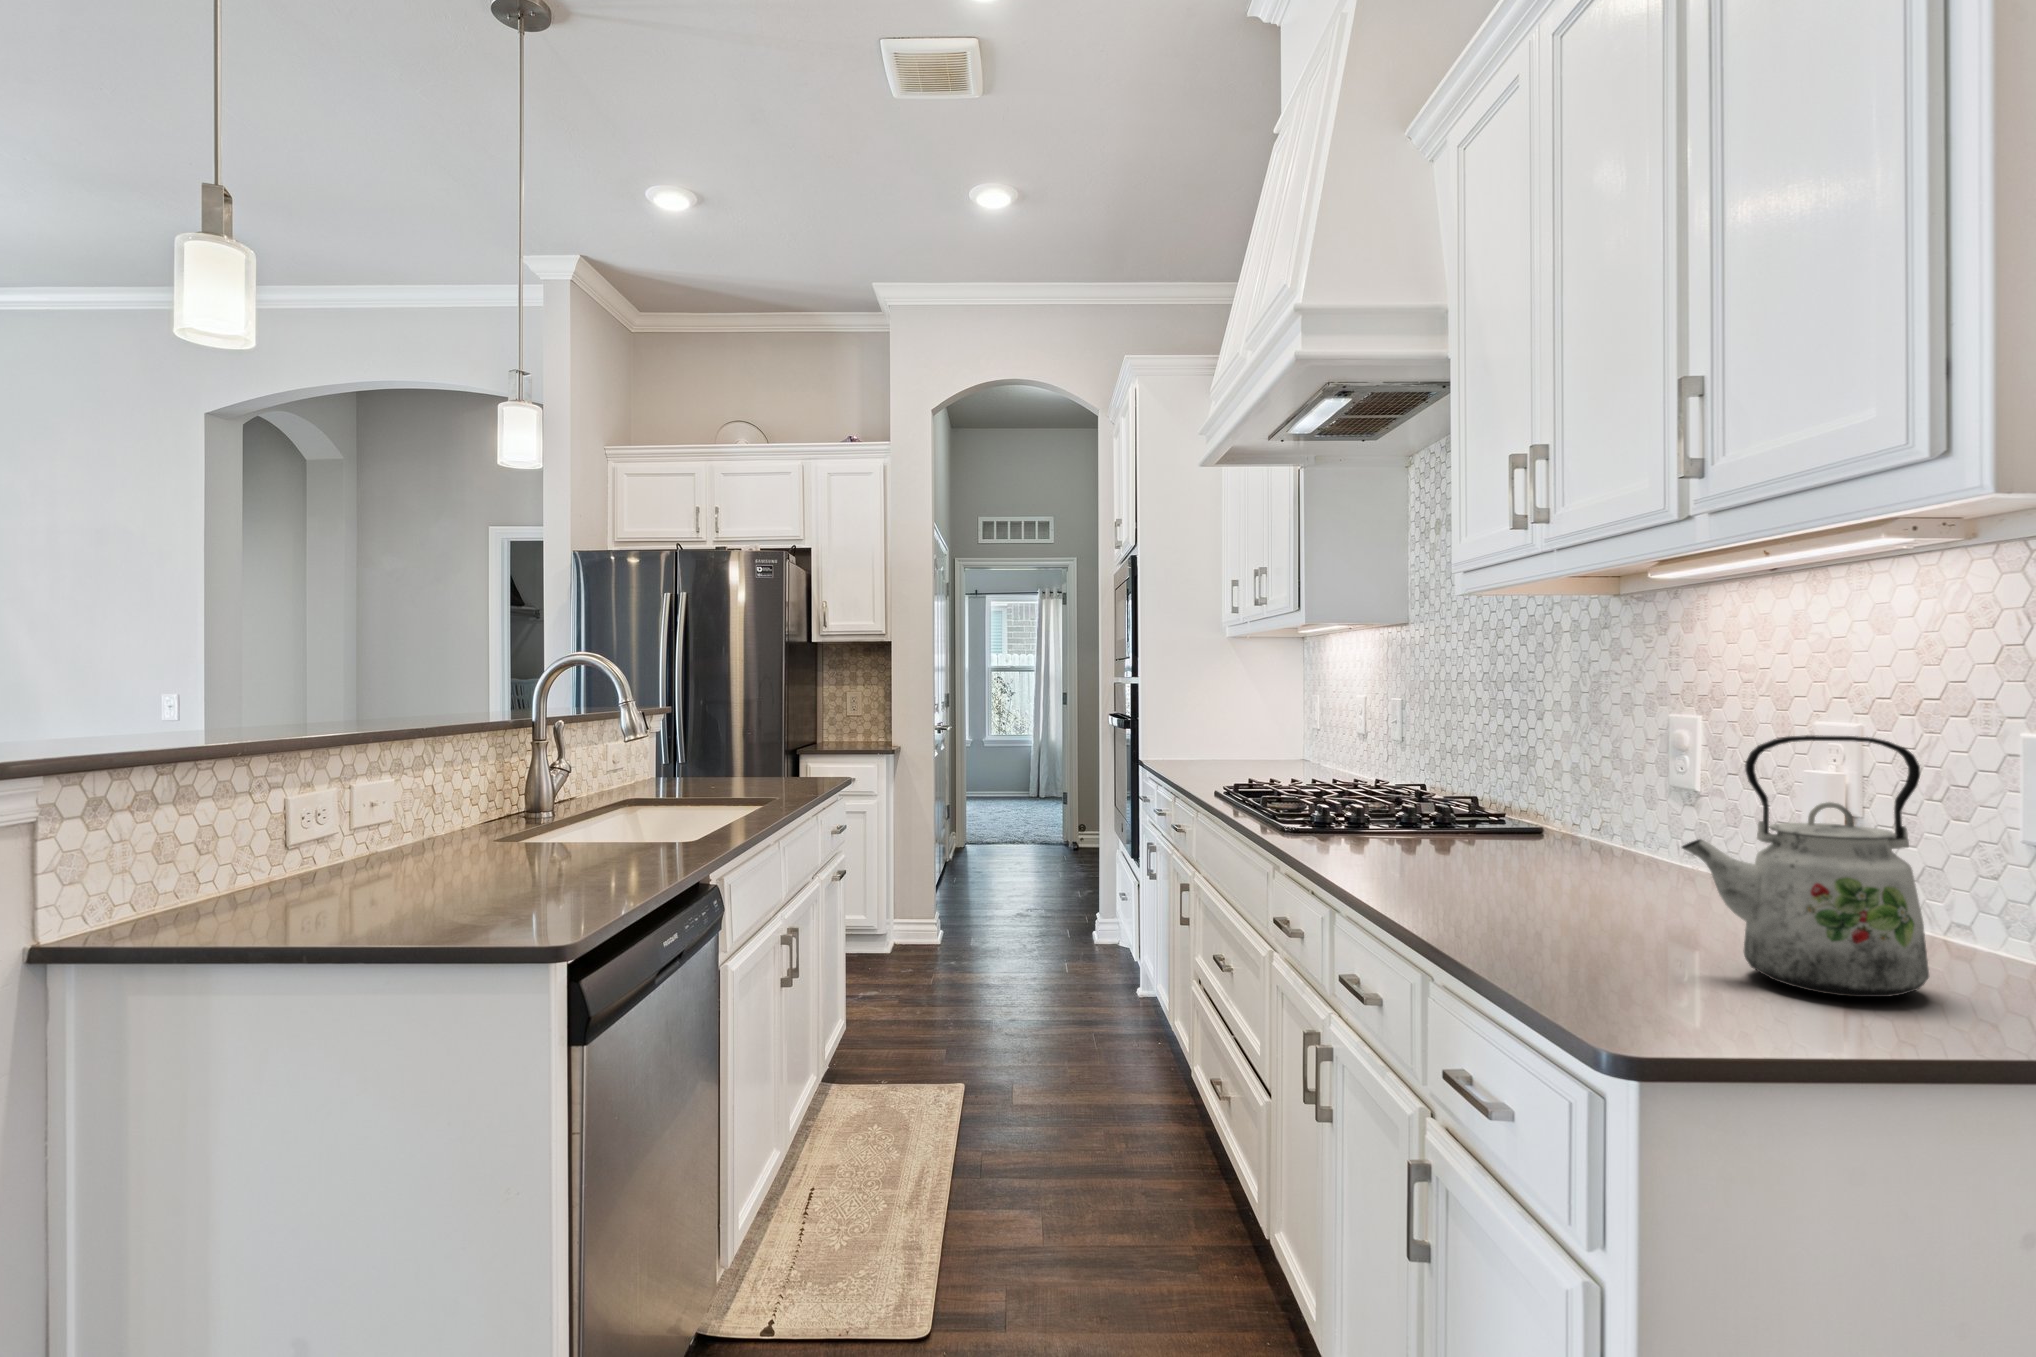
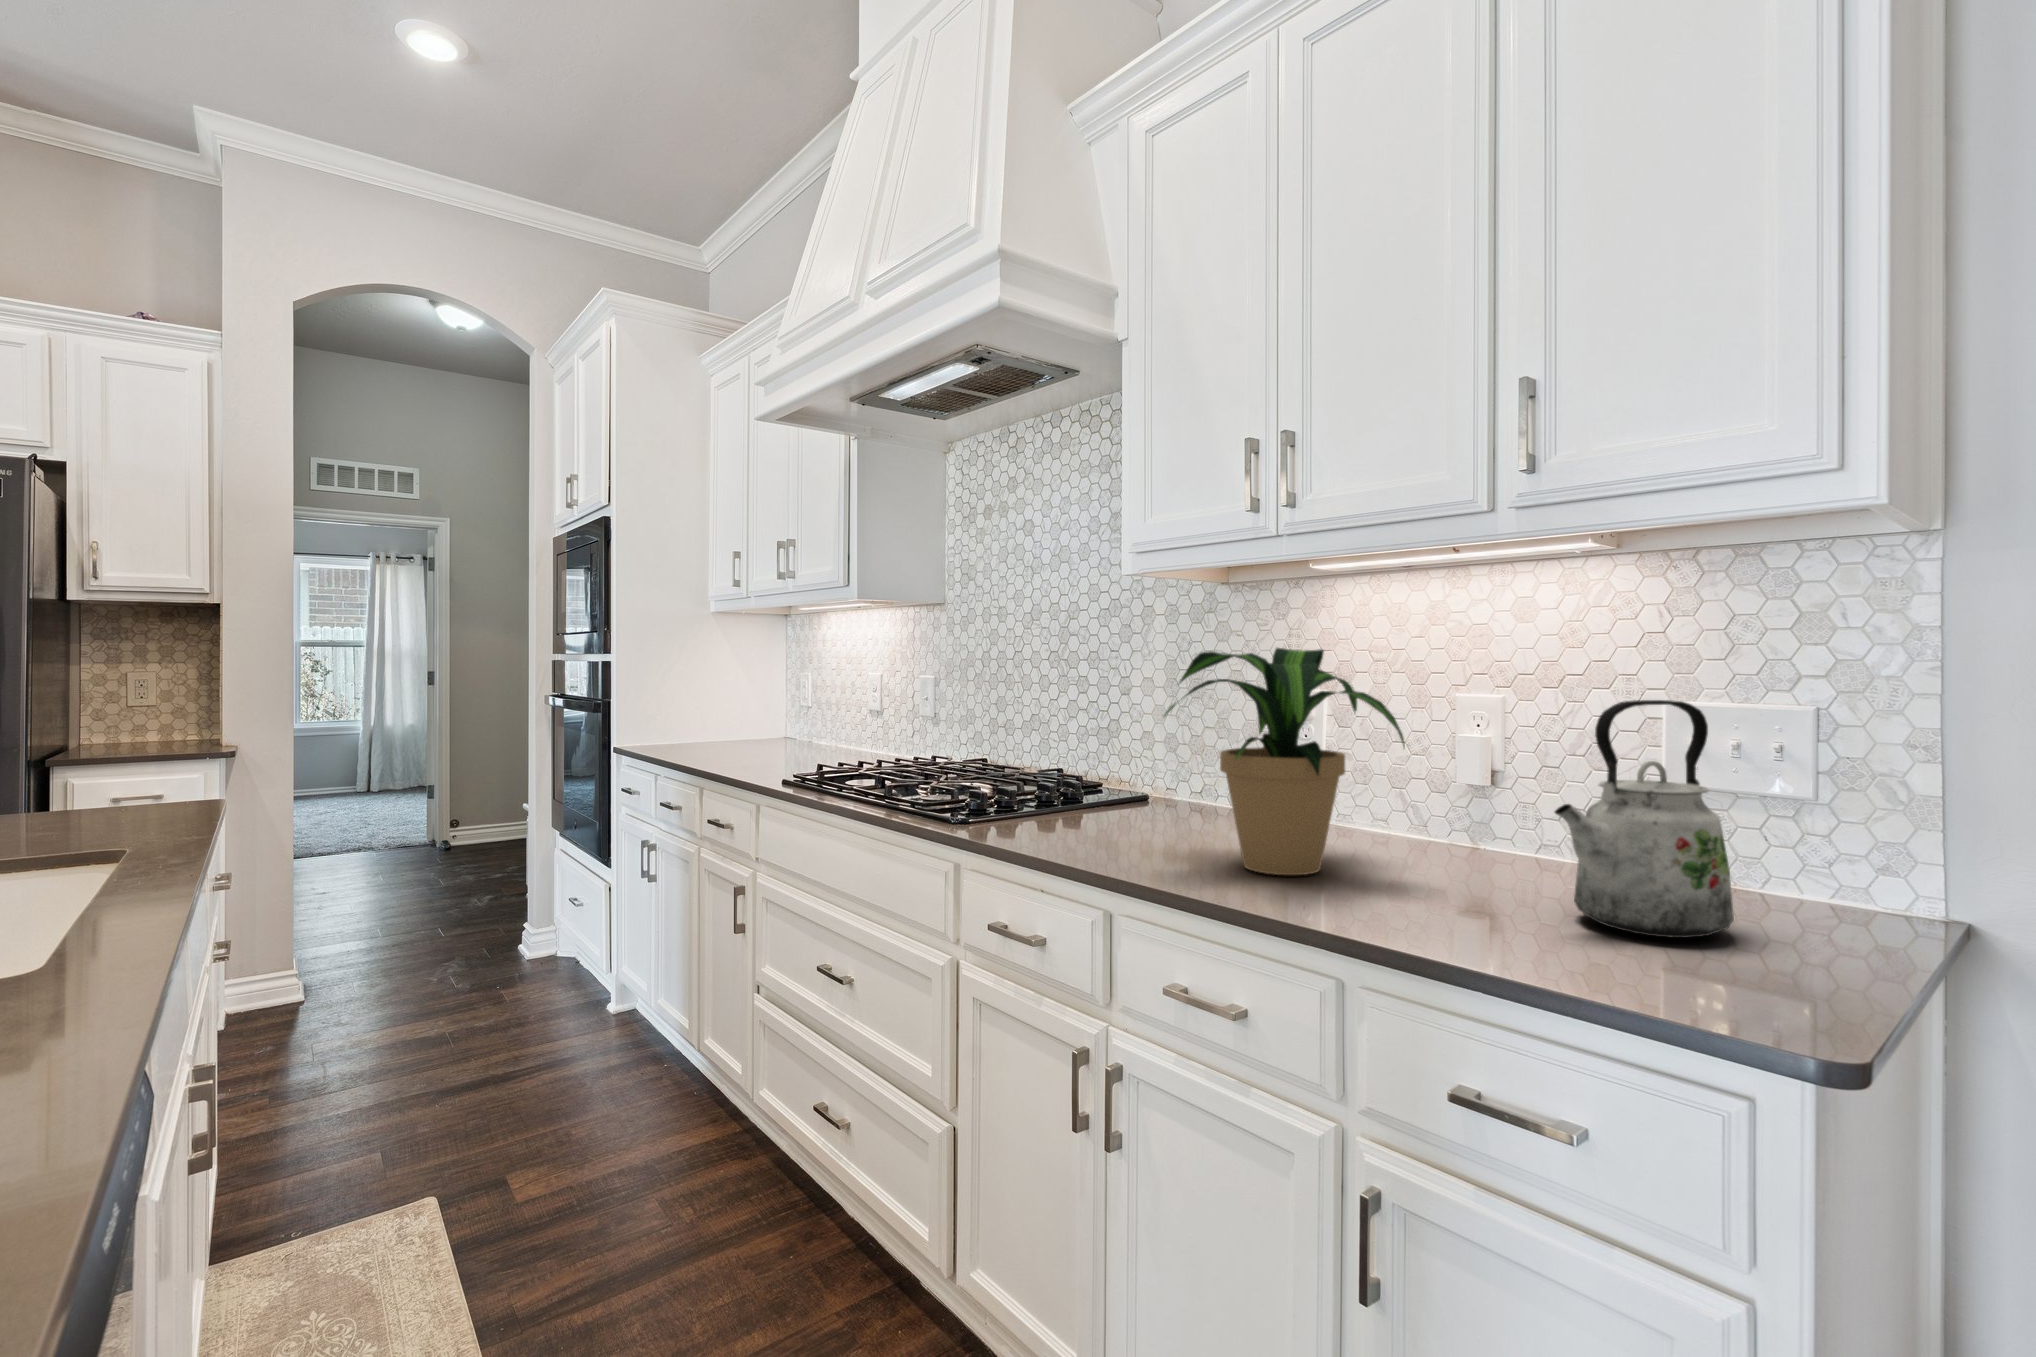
potted plant: none [1400,677,1648,903] -> present [1164,648,1405,875]

